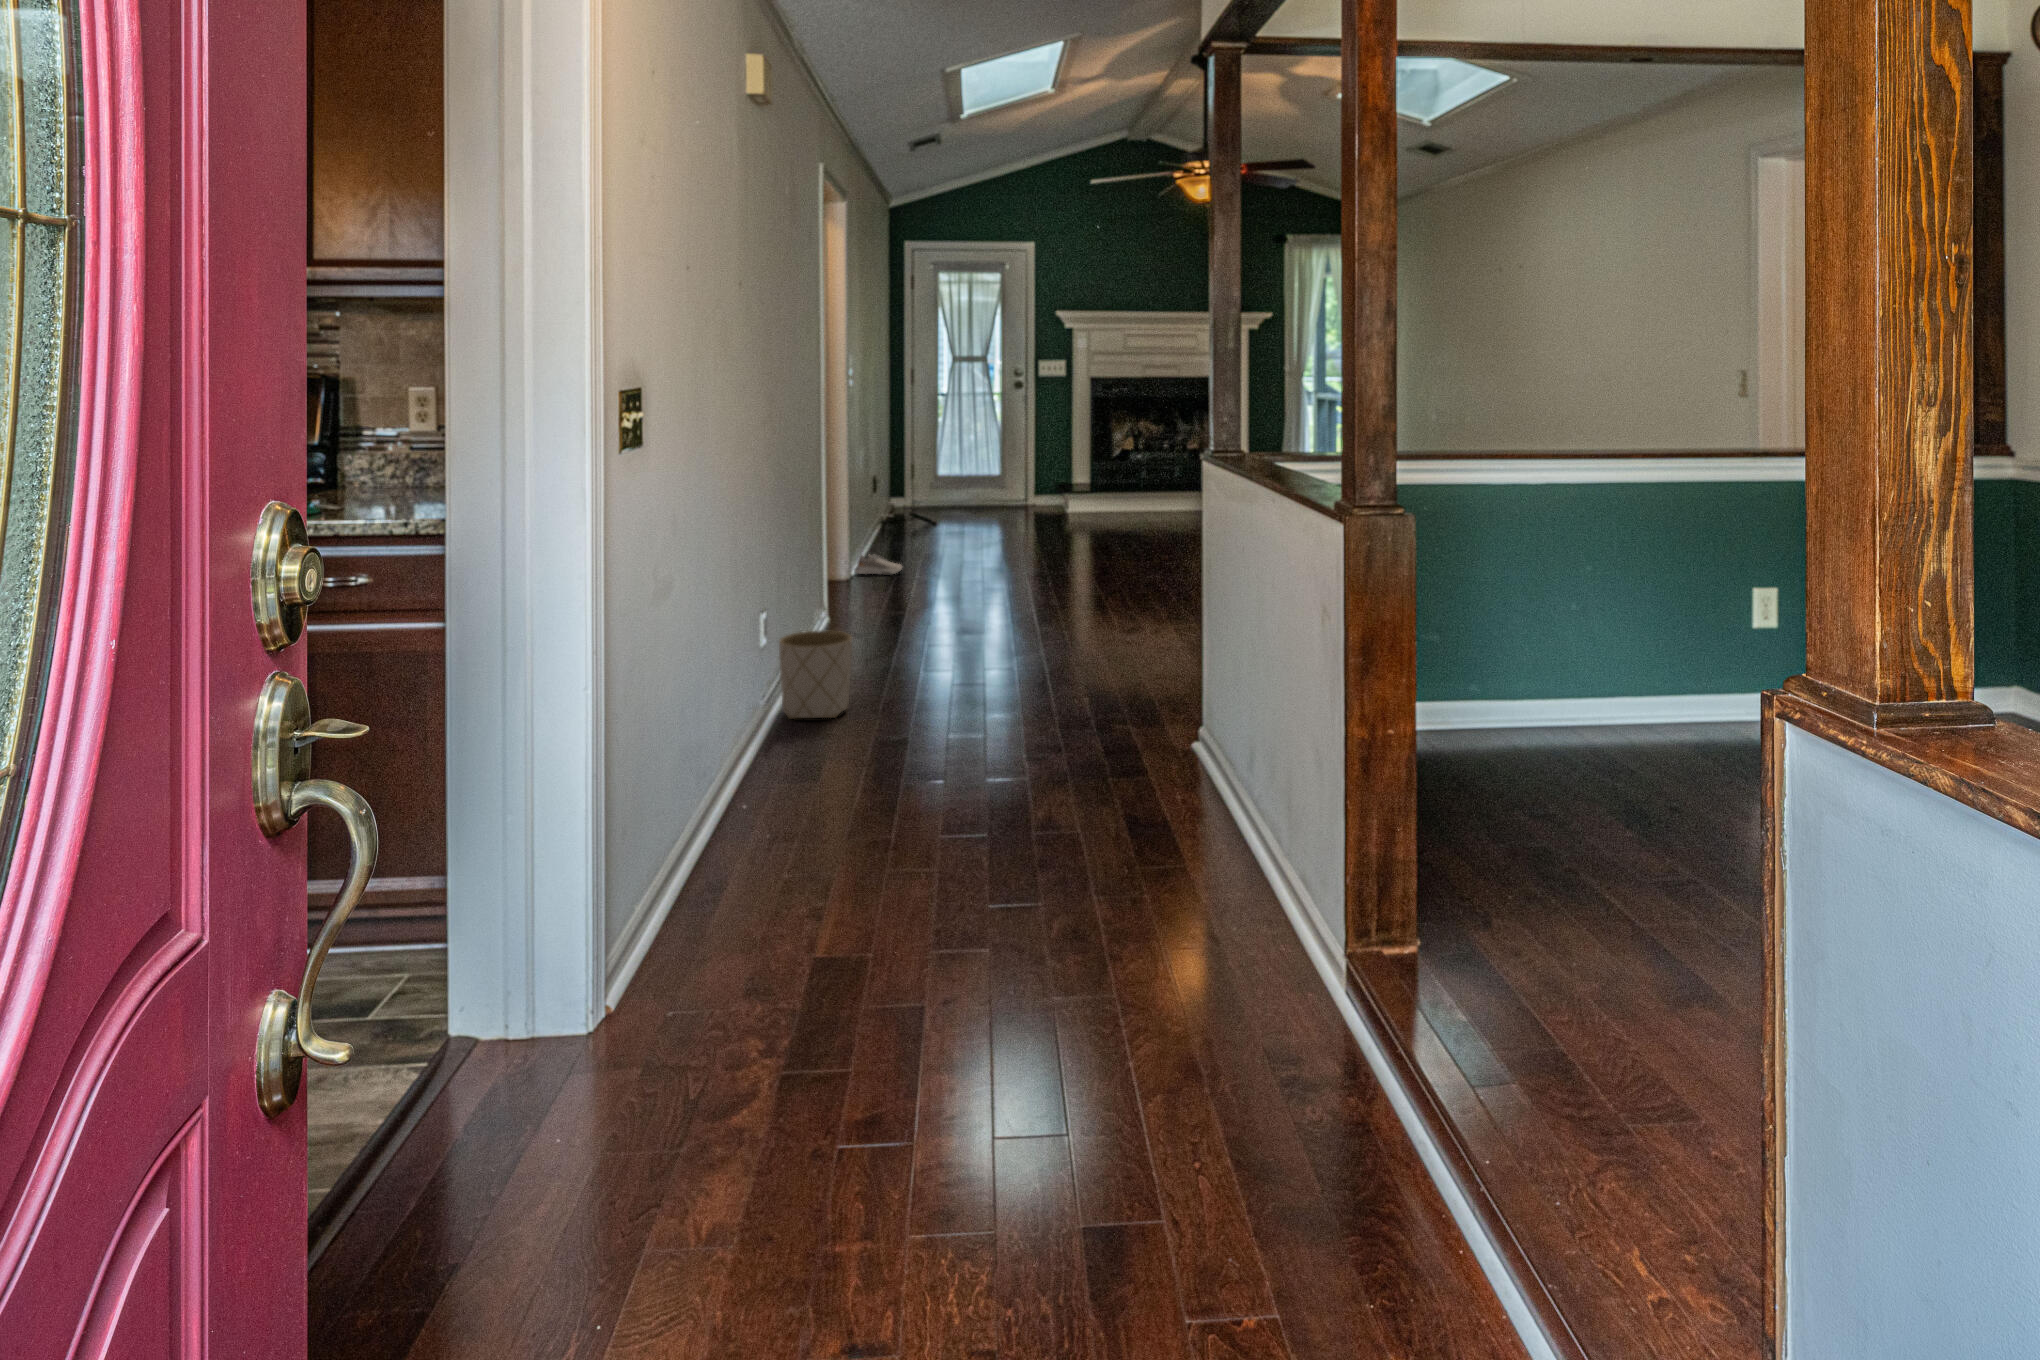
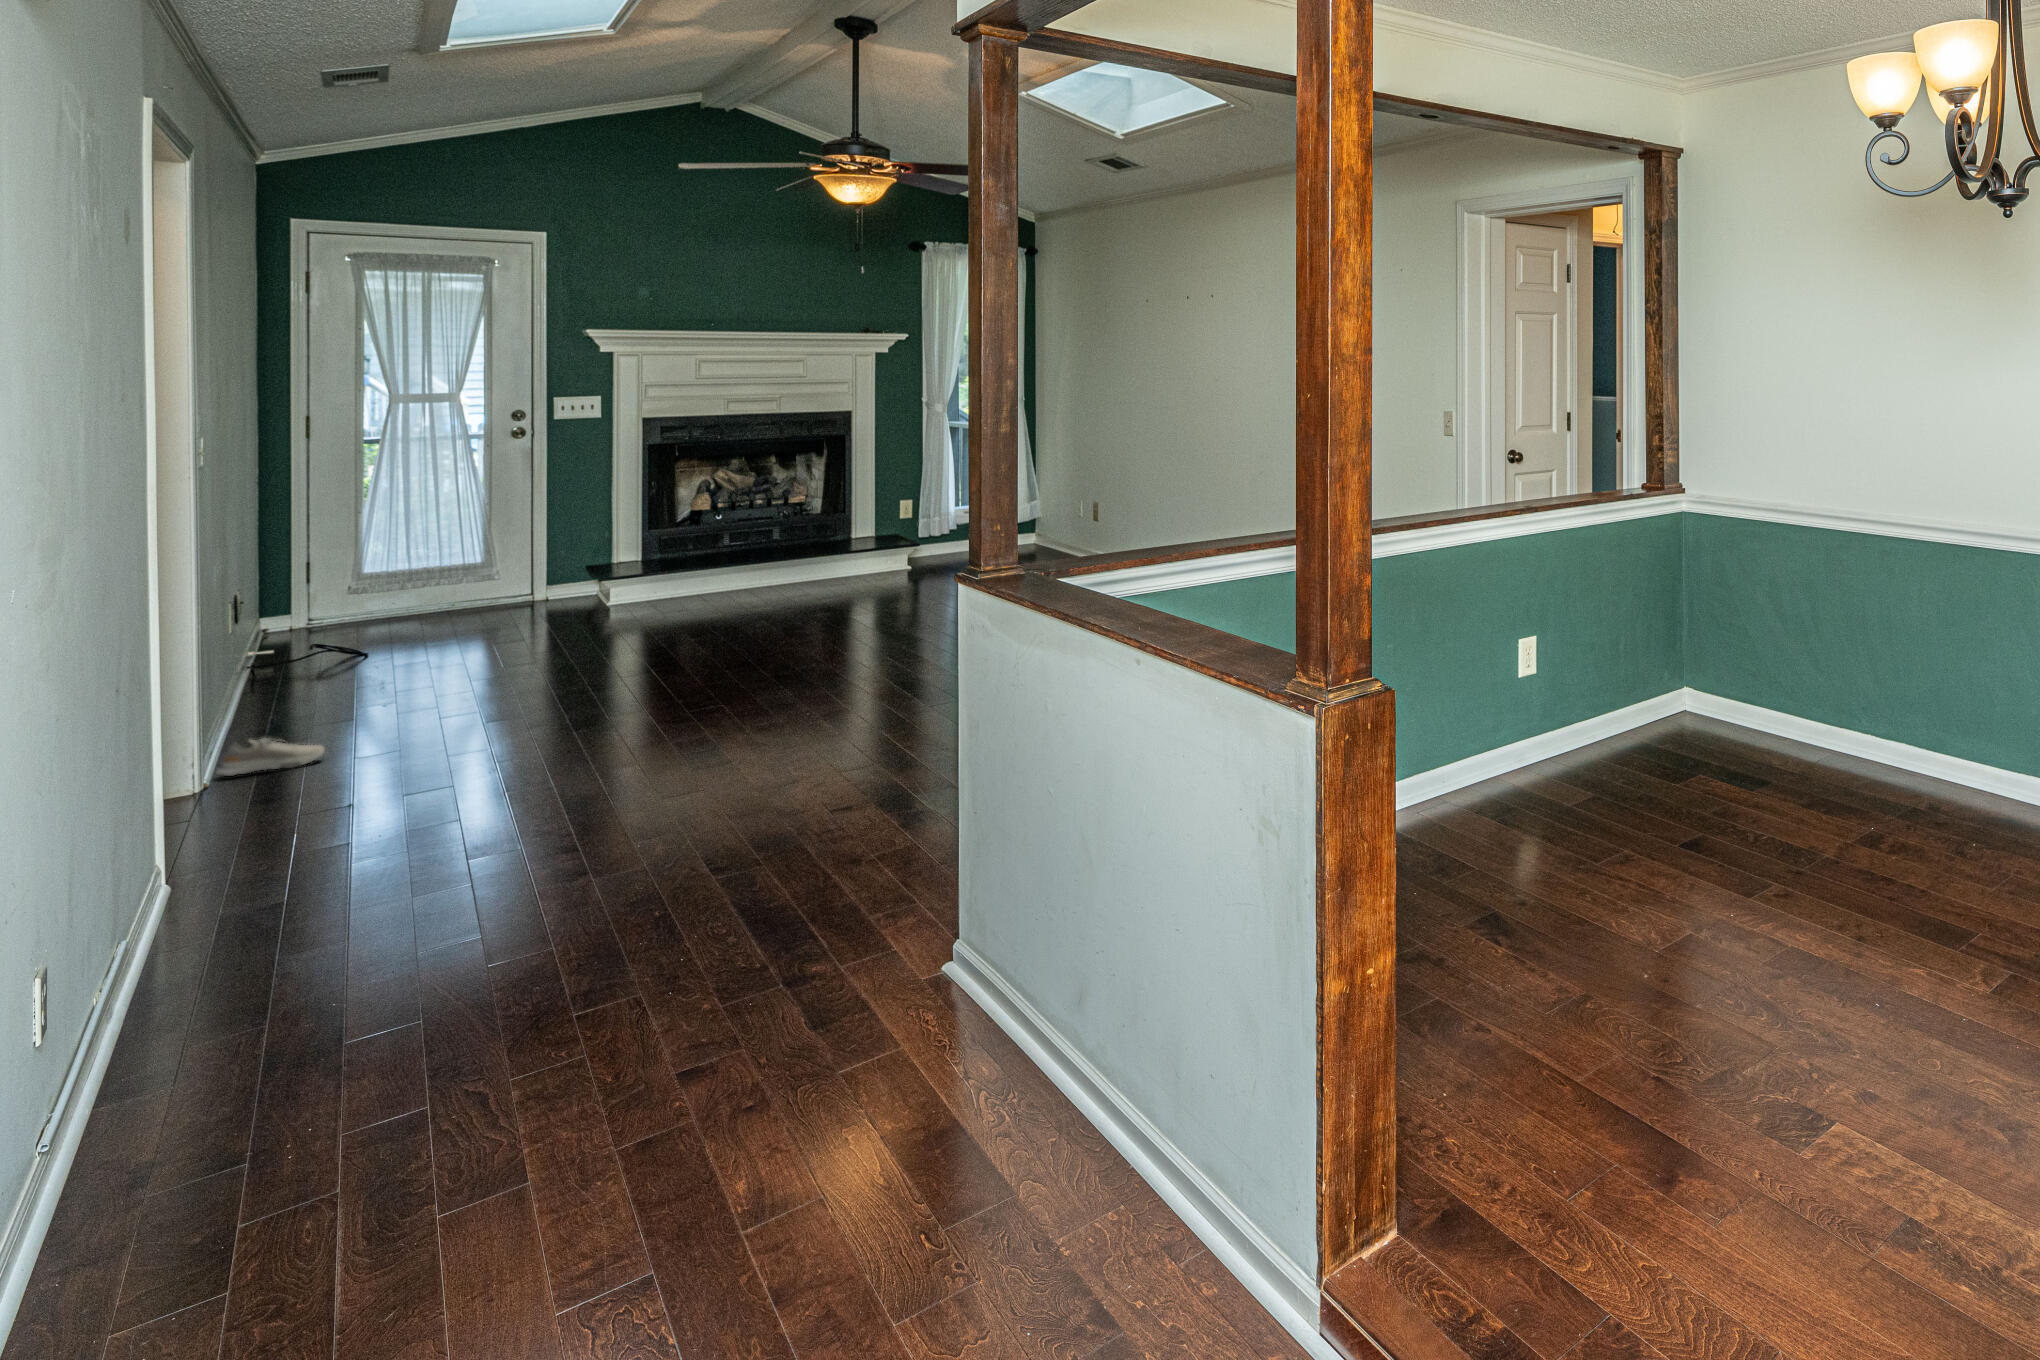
planter: present [779,630,852,719] -> none [108,941,293,1136]

